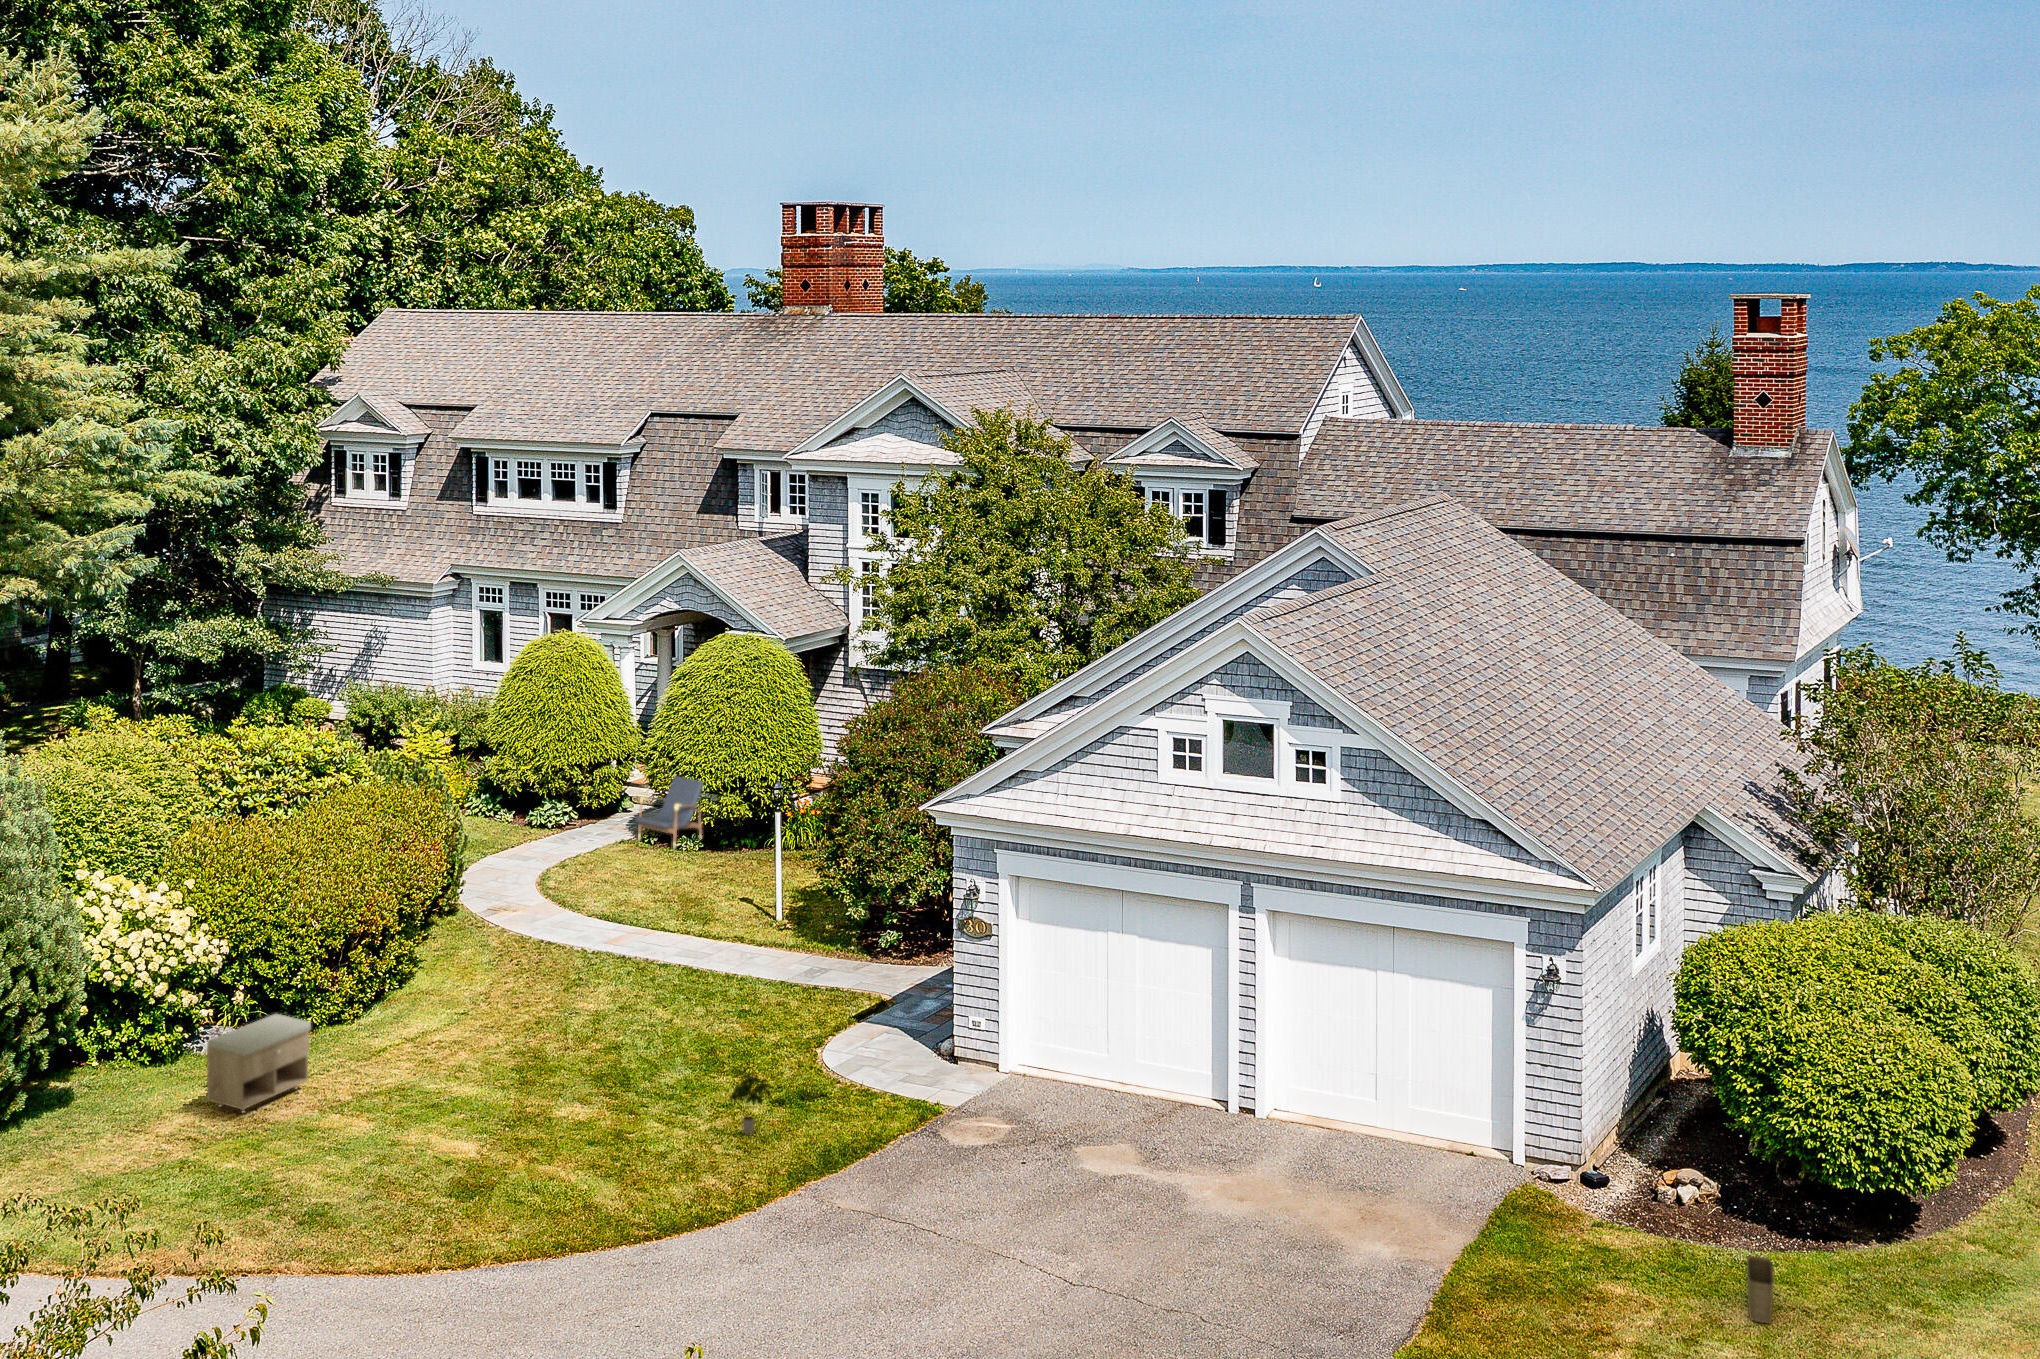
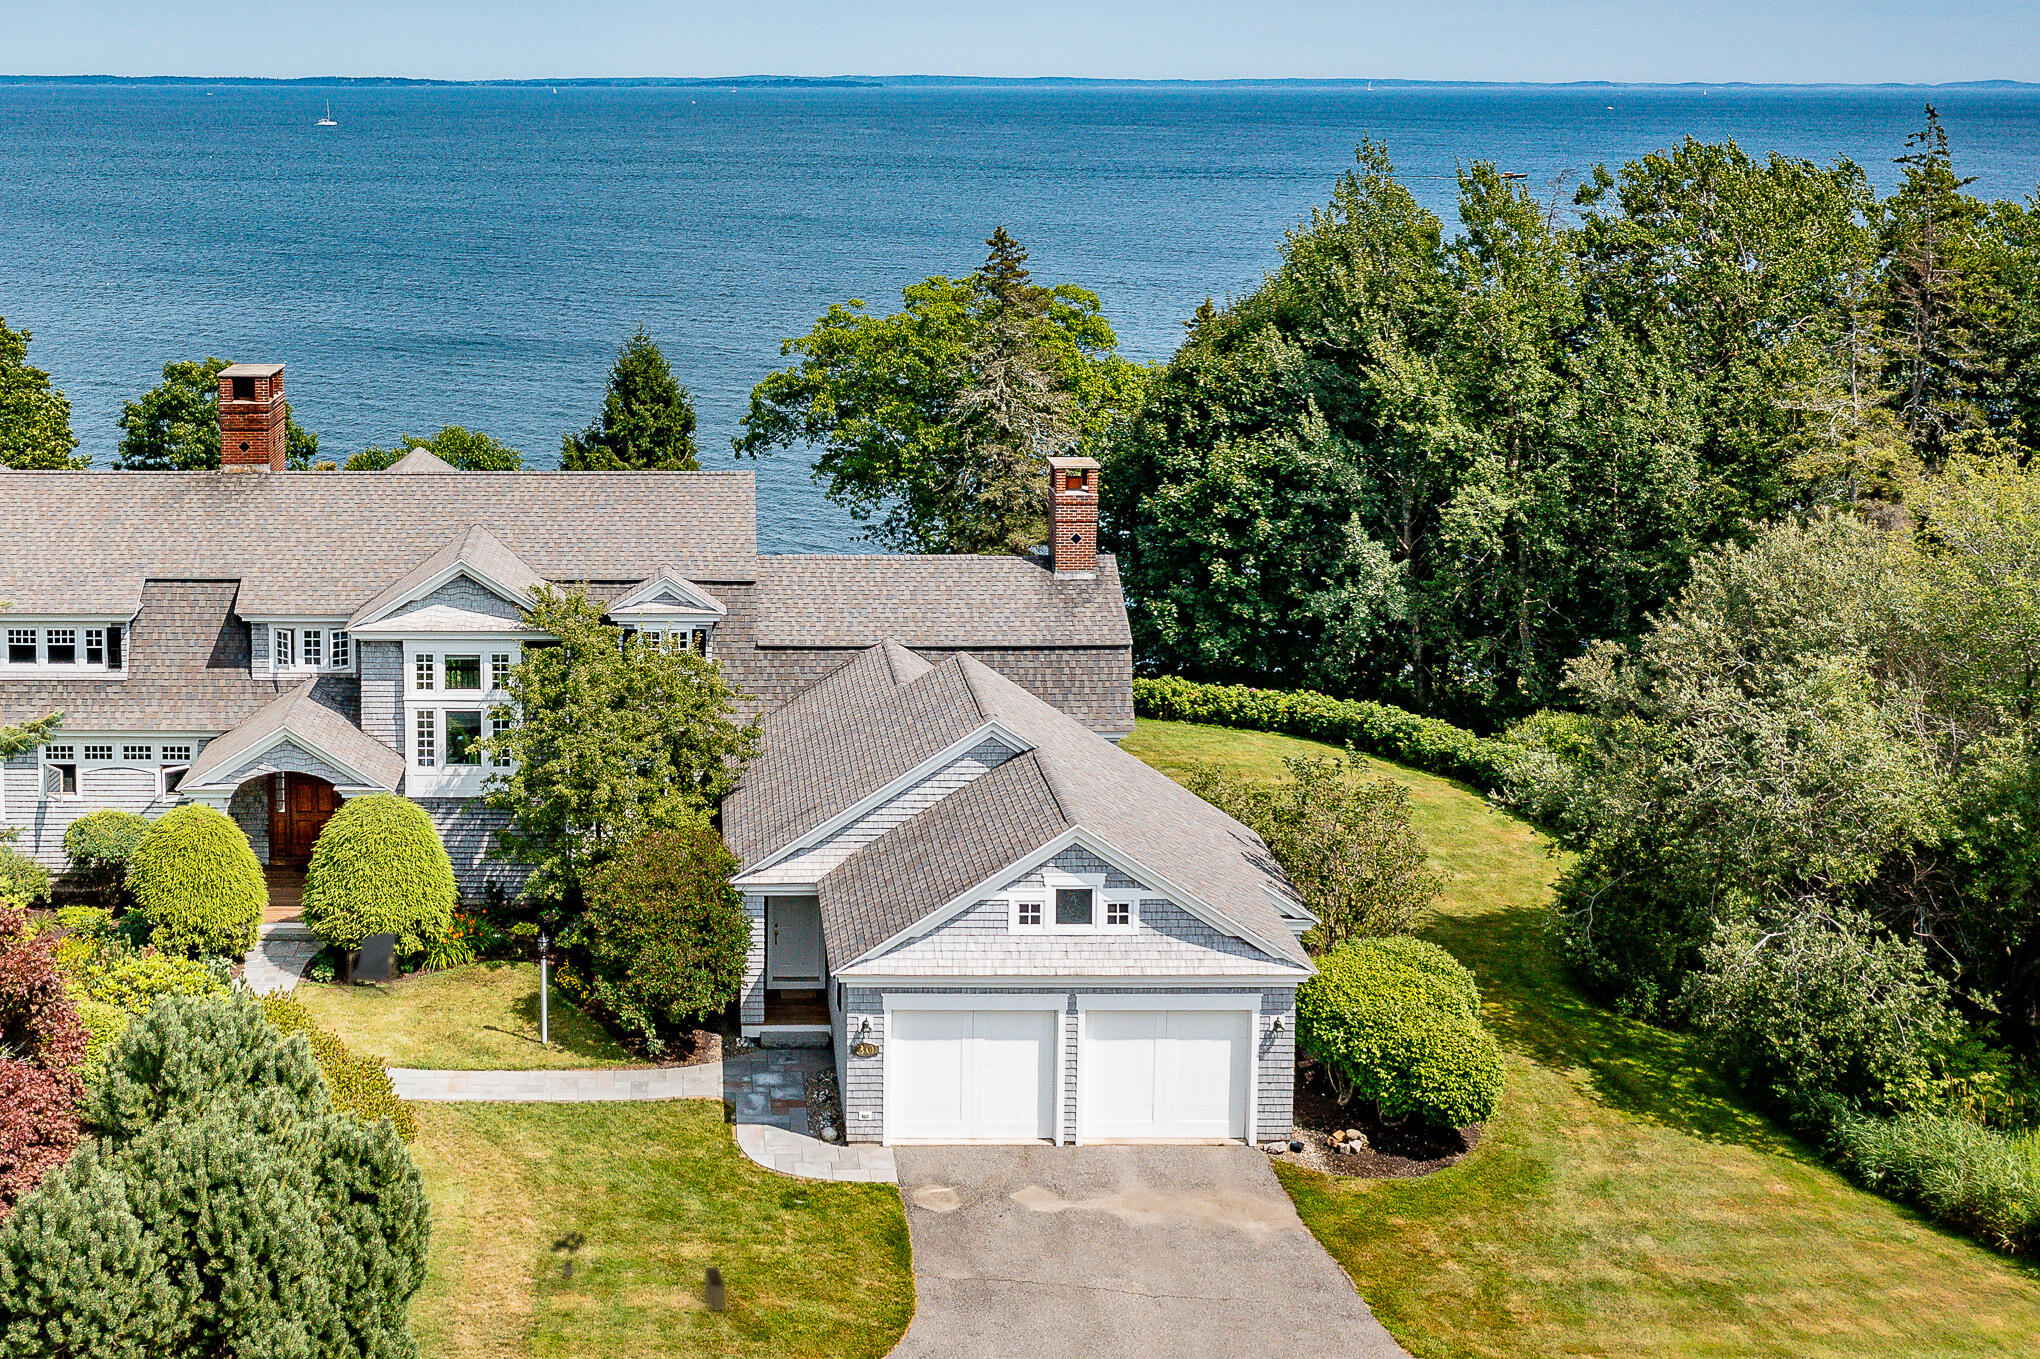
storage bench: present [207,1014,311,1113] -> none [432,1232,478,1319]
potted plant: present [729,1072,771,1134] -> present [549,1232,586,1275]
basket: present [1747,1256,1776,1324] -> present [705,1267,725,1310]

